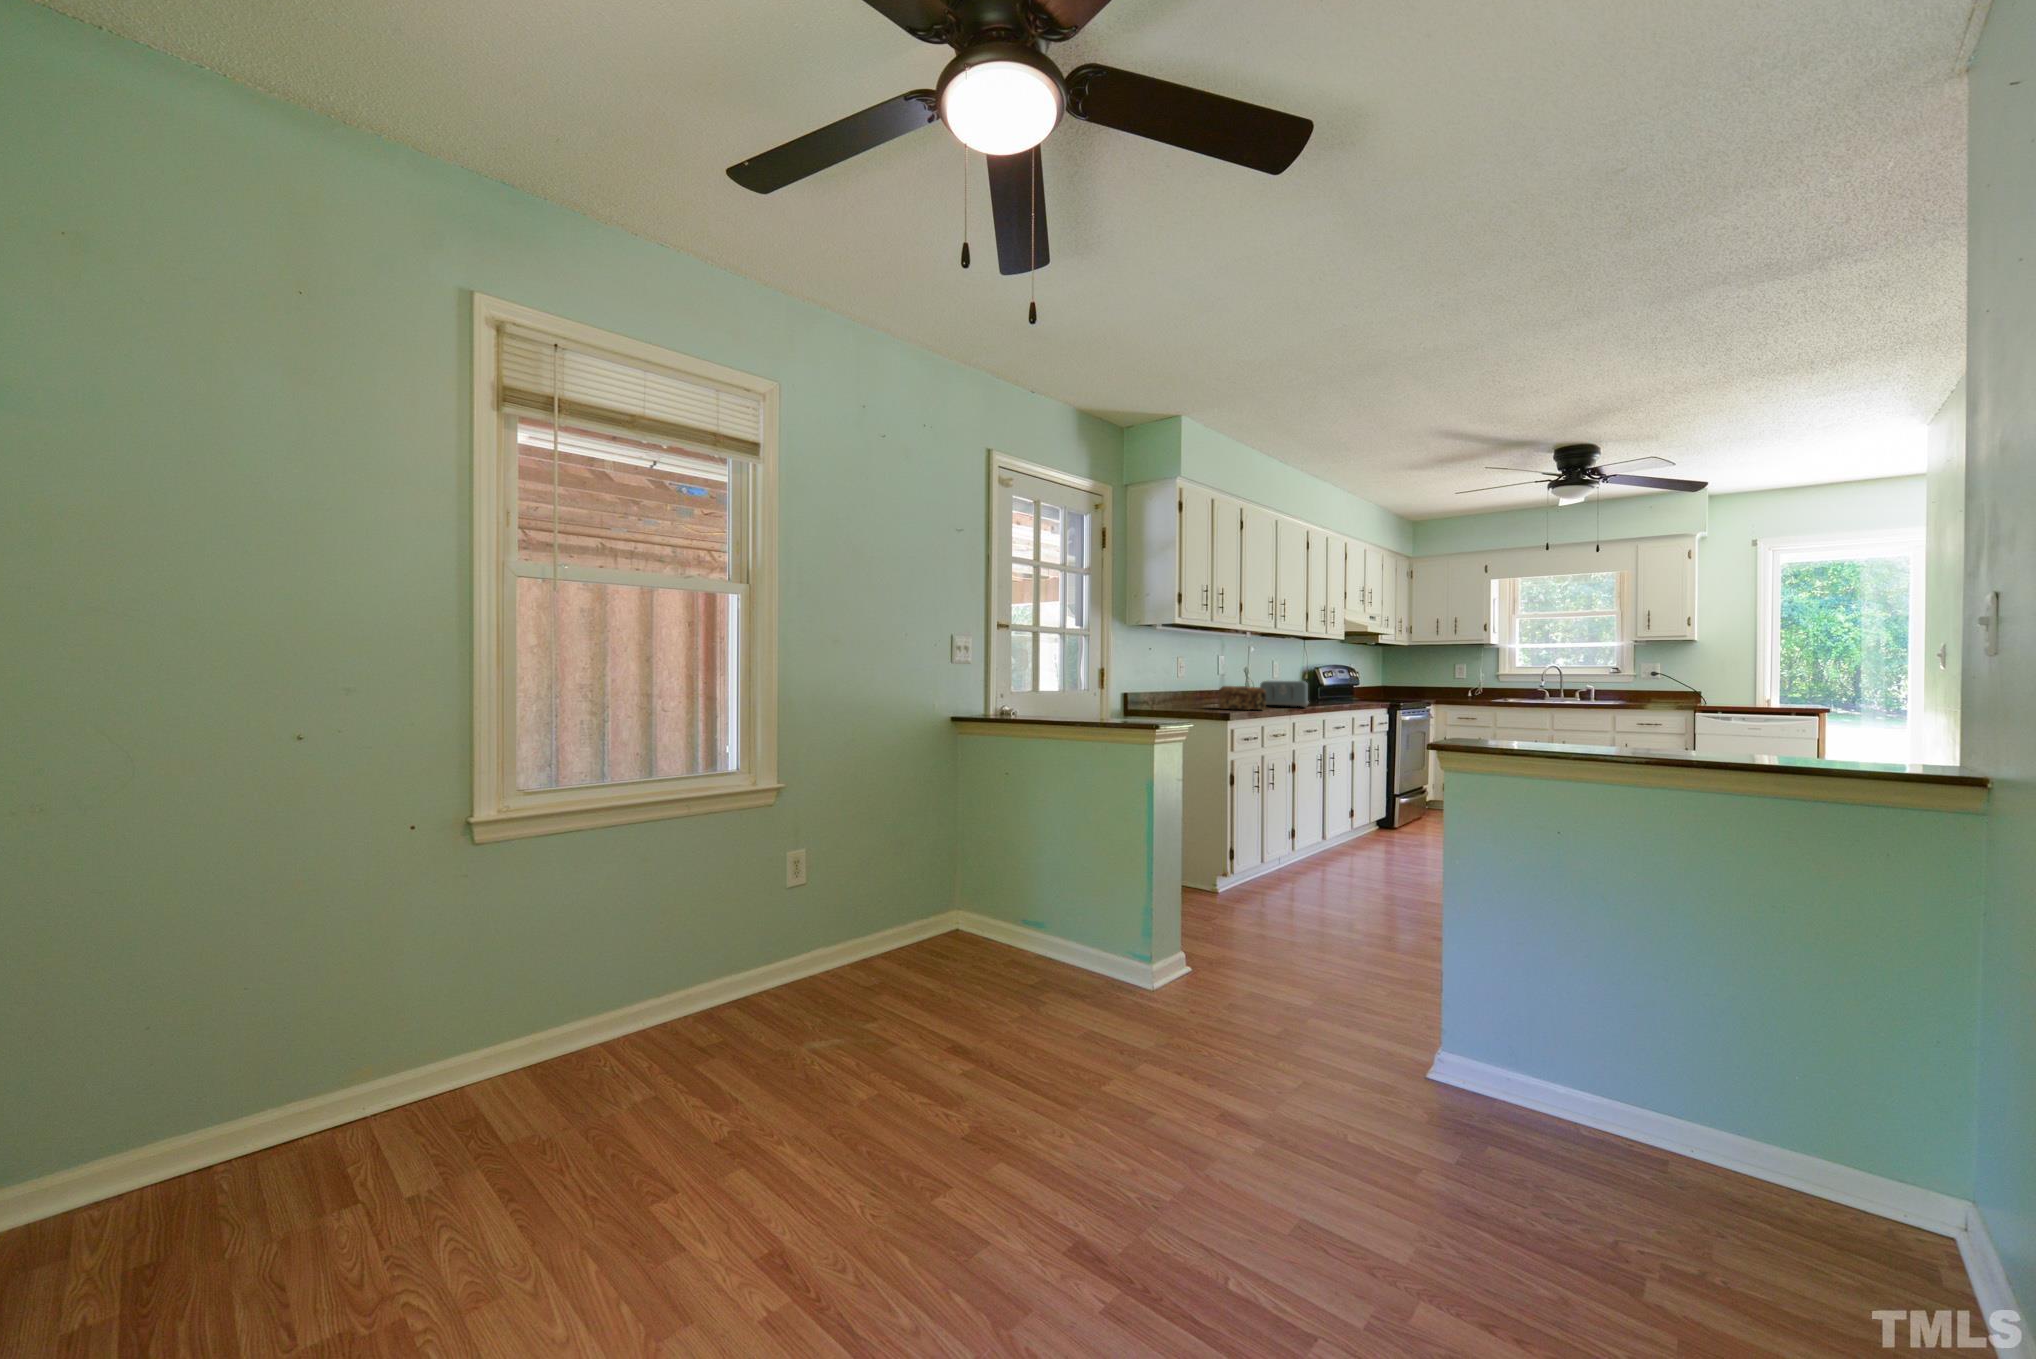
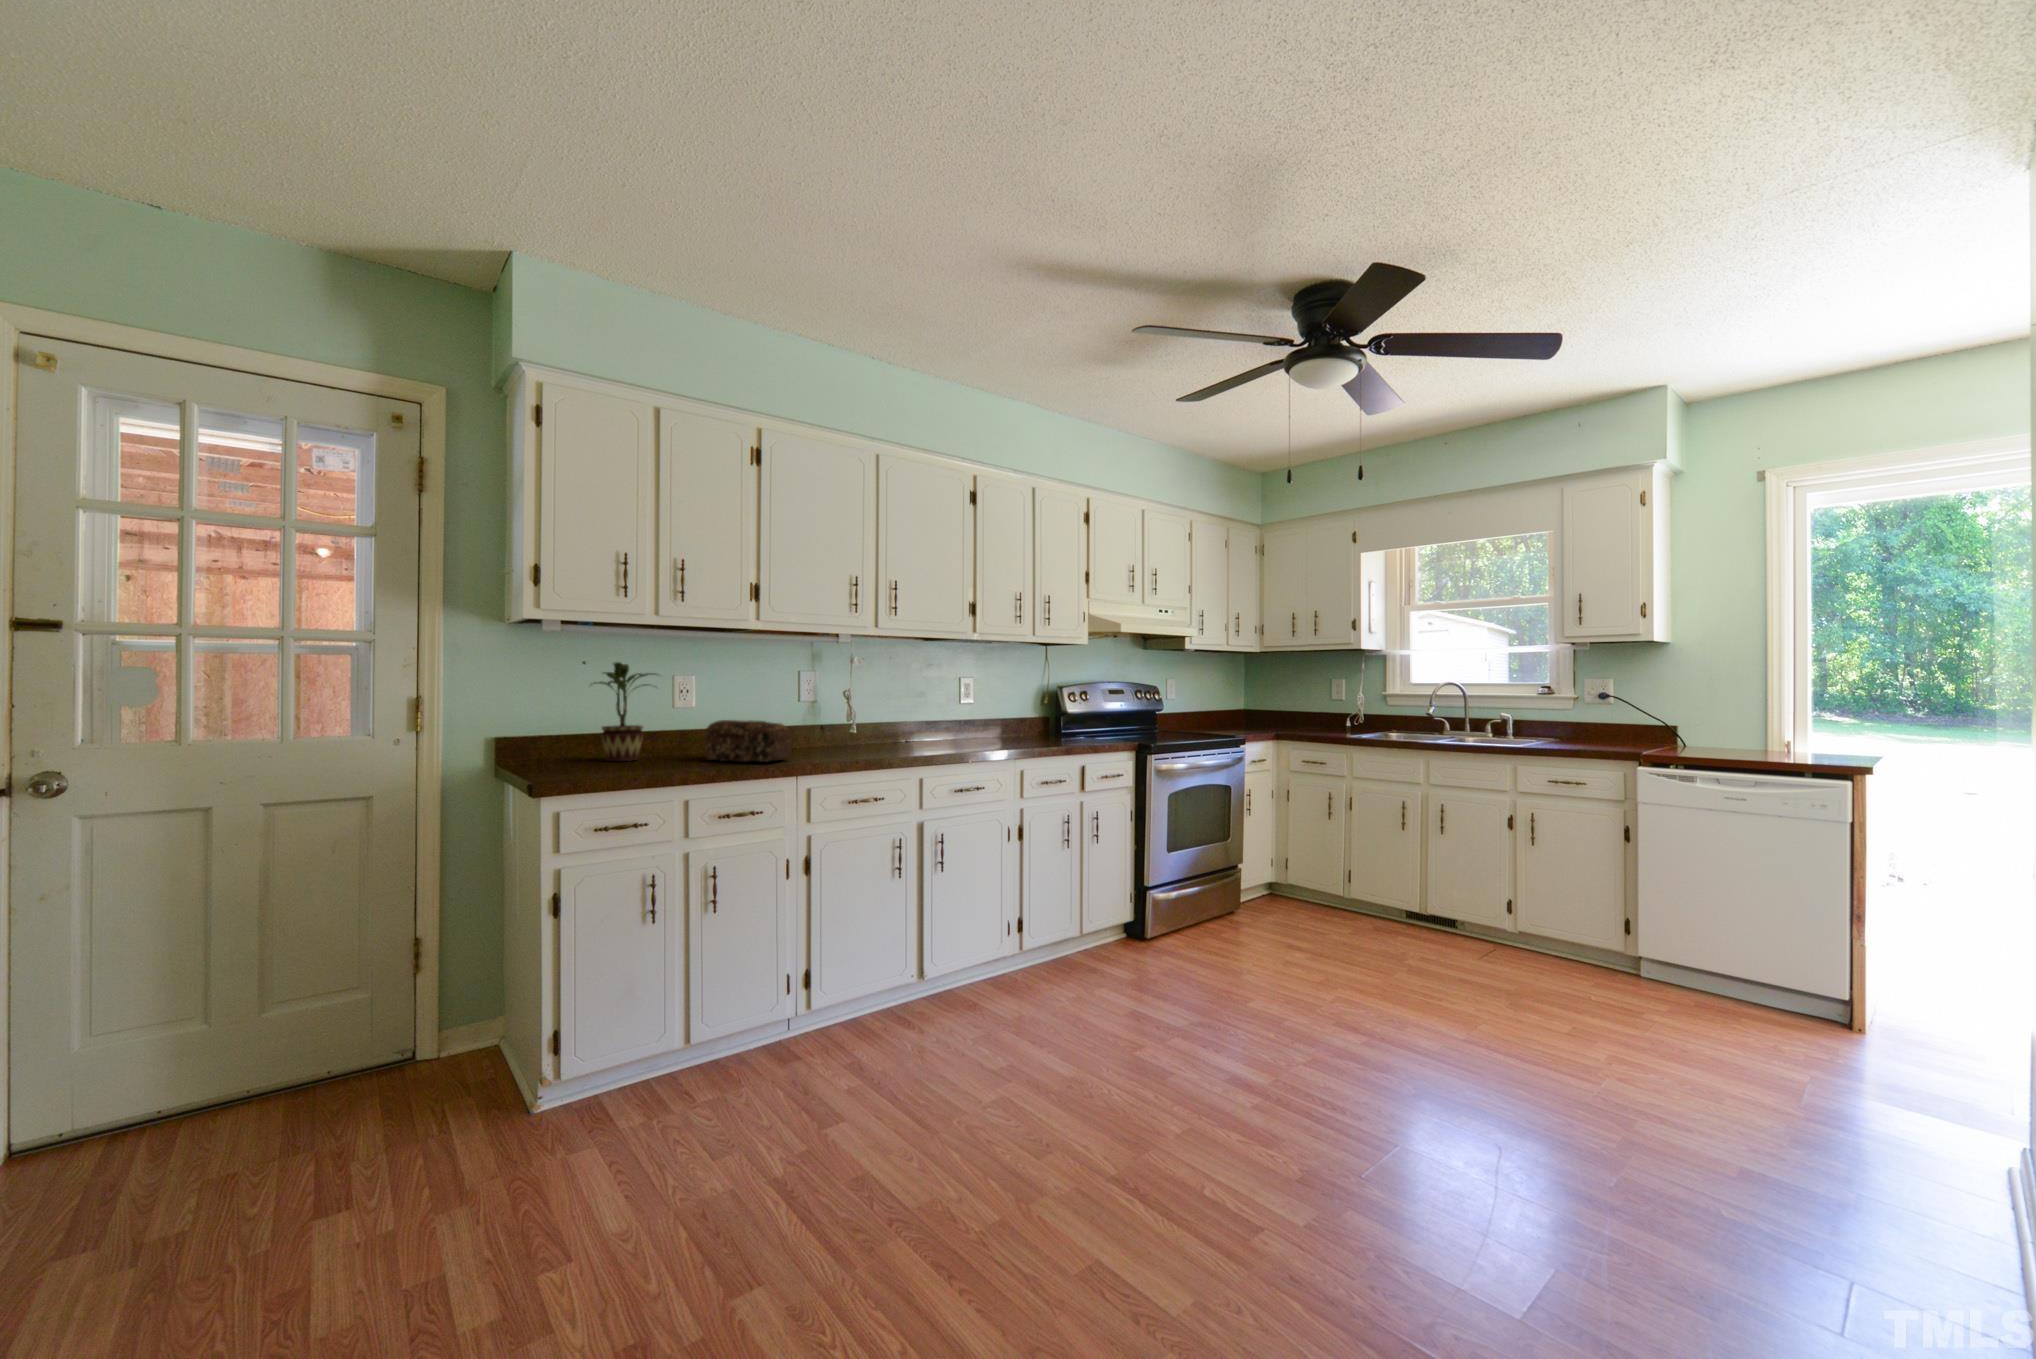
potted plant: none [1162,651,1198,709] -> present [599,662,656,761]
toaster: present [1260,681,1308,707] -> none [842,709,947,755]

